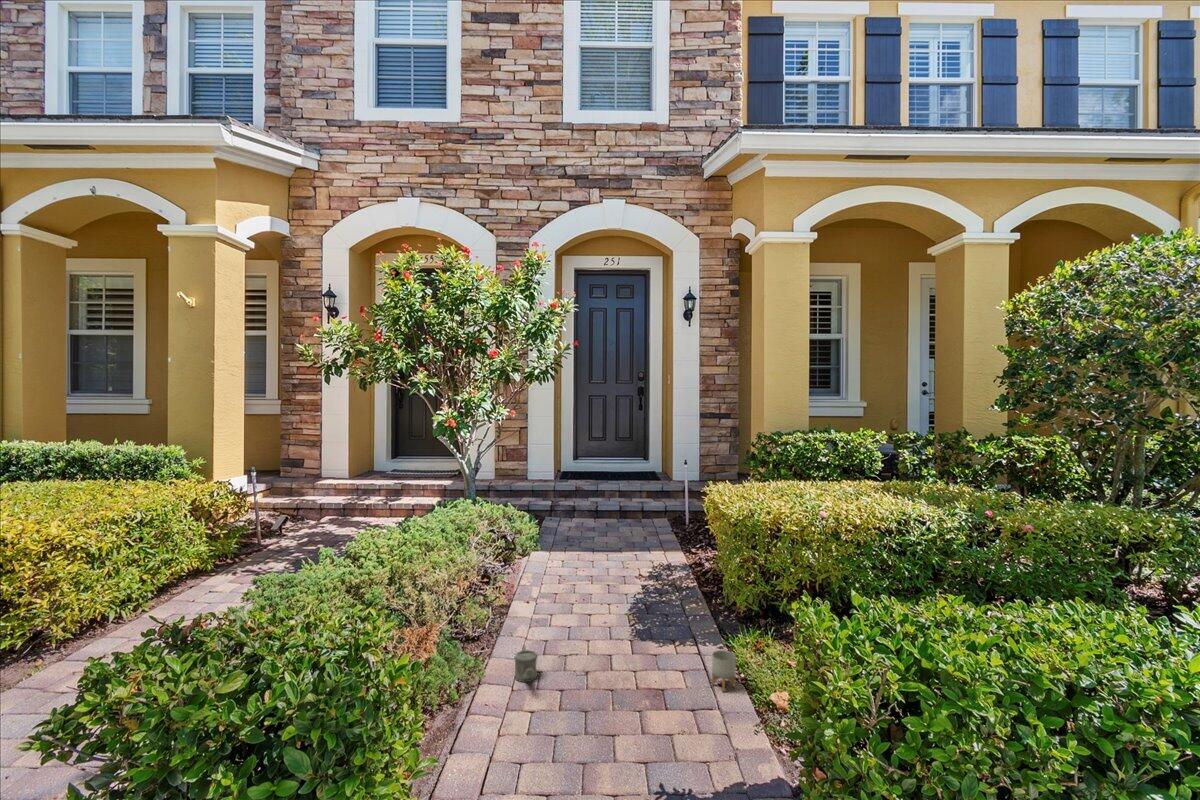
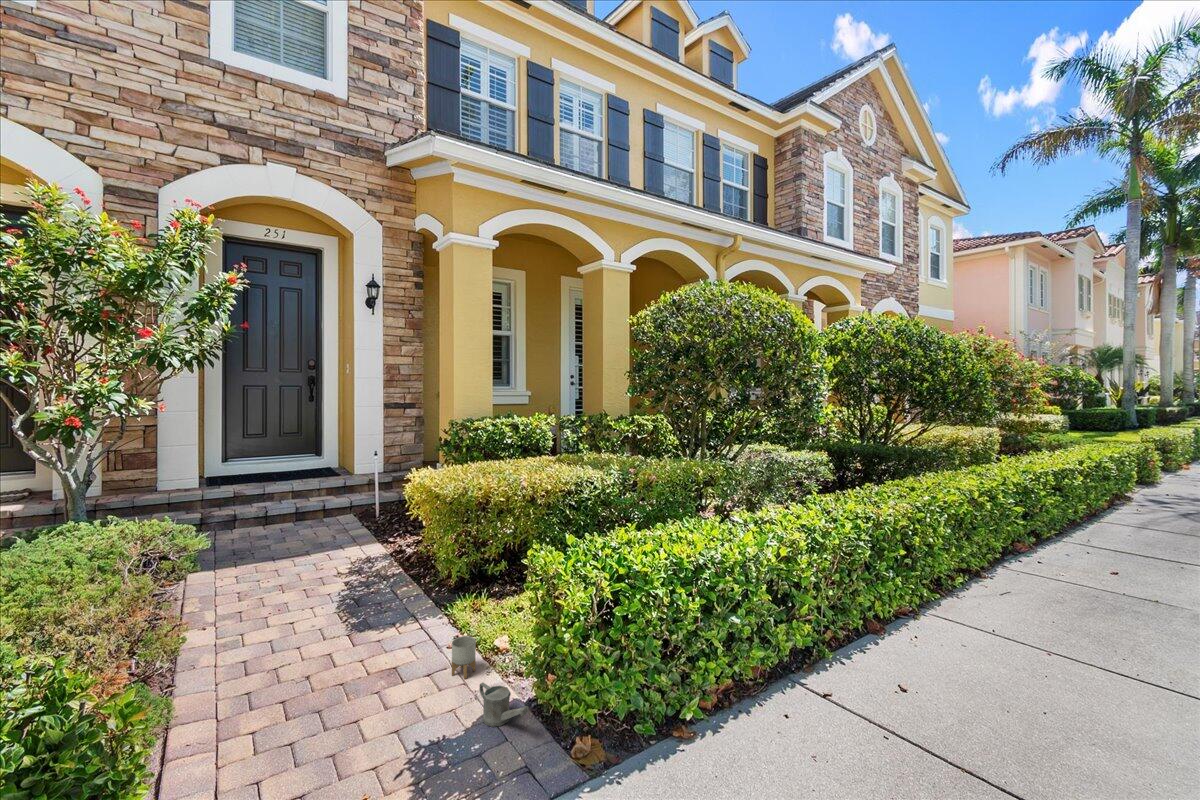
watering can: present [515,646,537,682] -> present [479,683,528,727]

